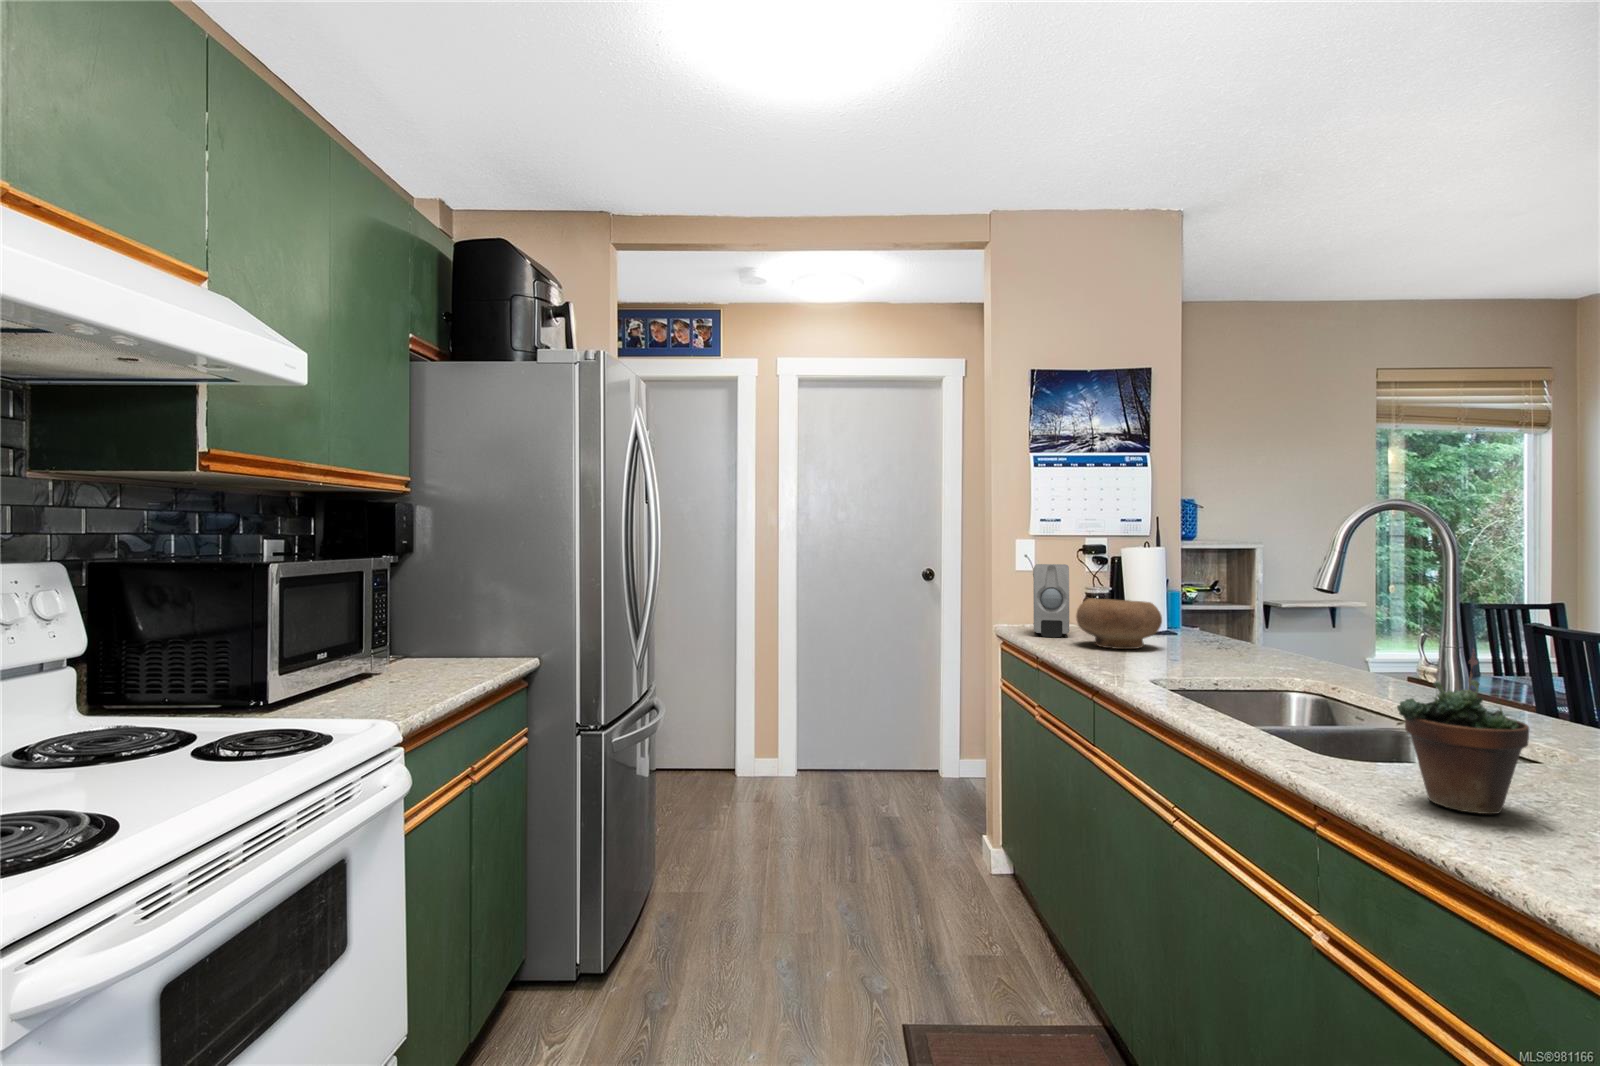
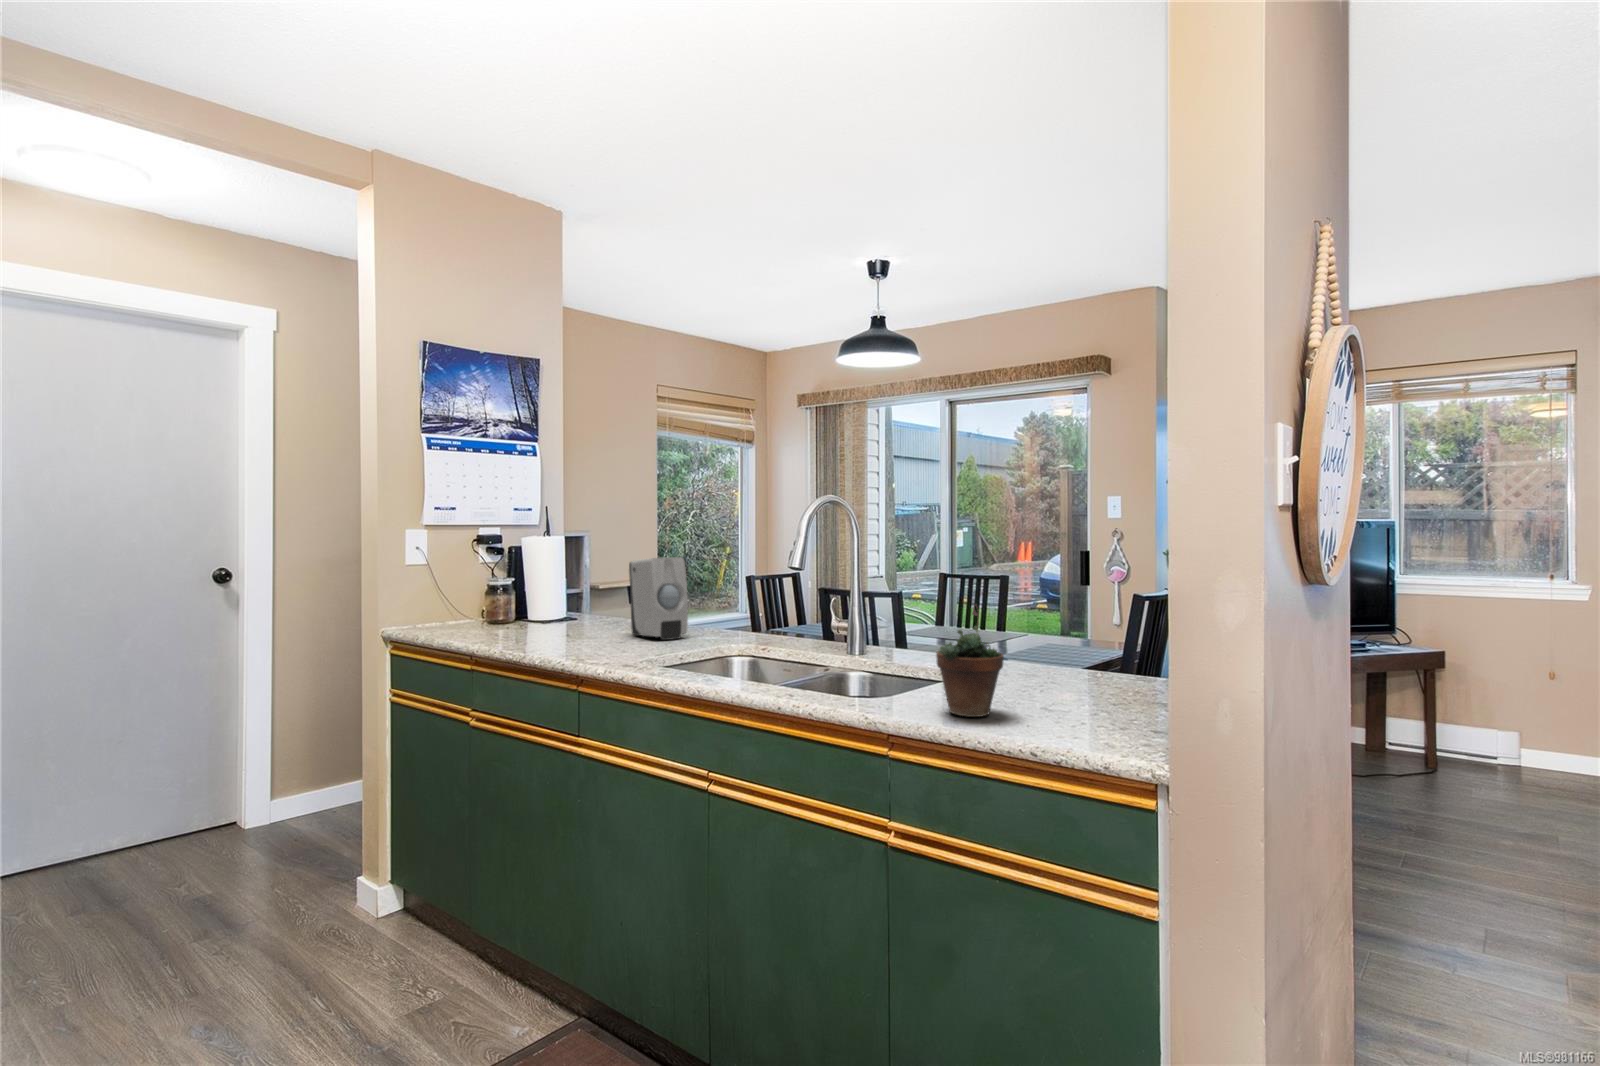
soap dispenser: present [1033,564,1069,637] -> present [629,557,688,640]
bowl: present [1076,598,1162,649] -> none [504,590,589,639]

